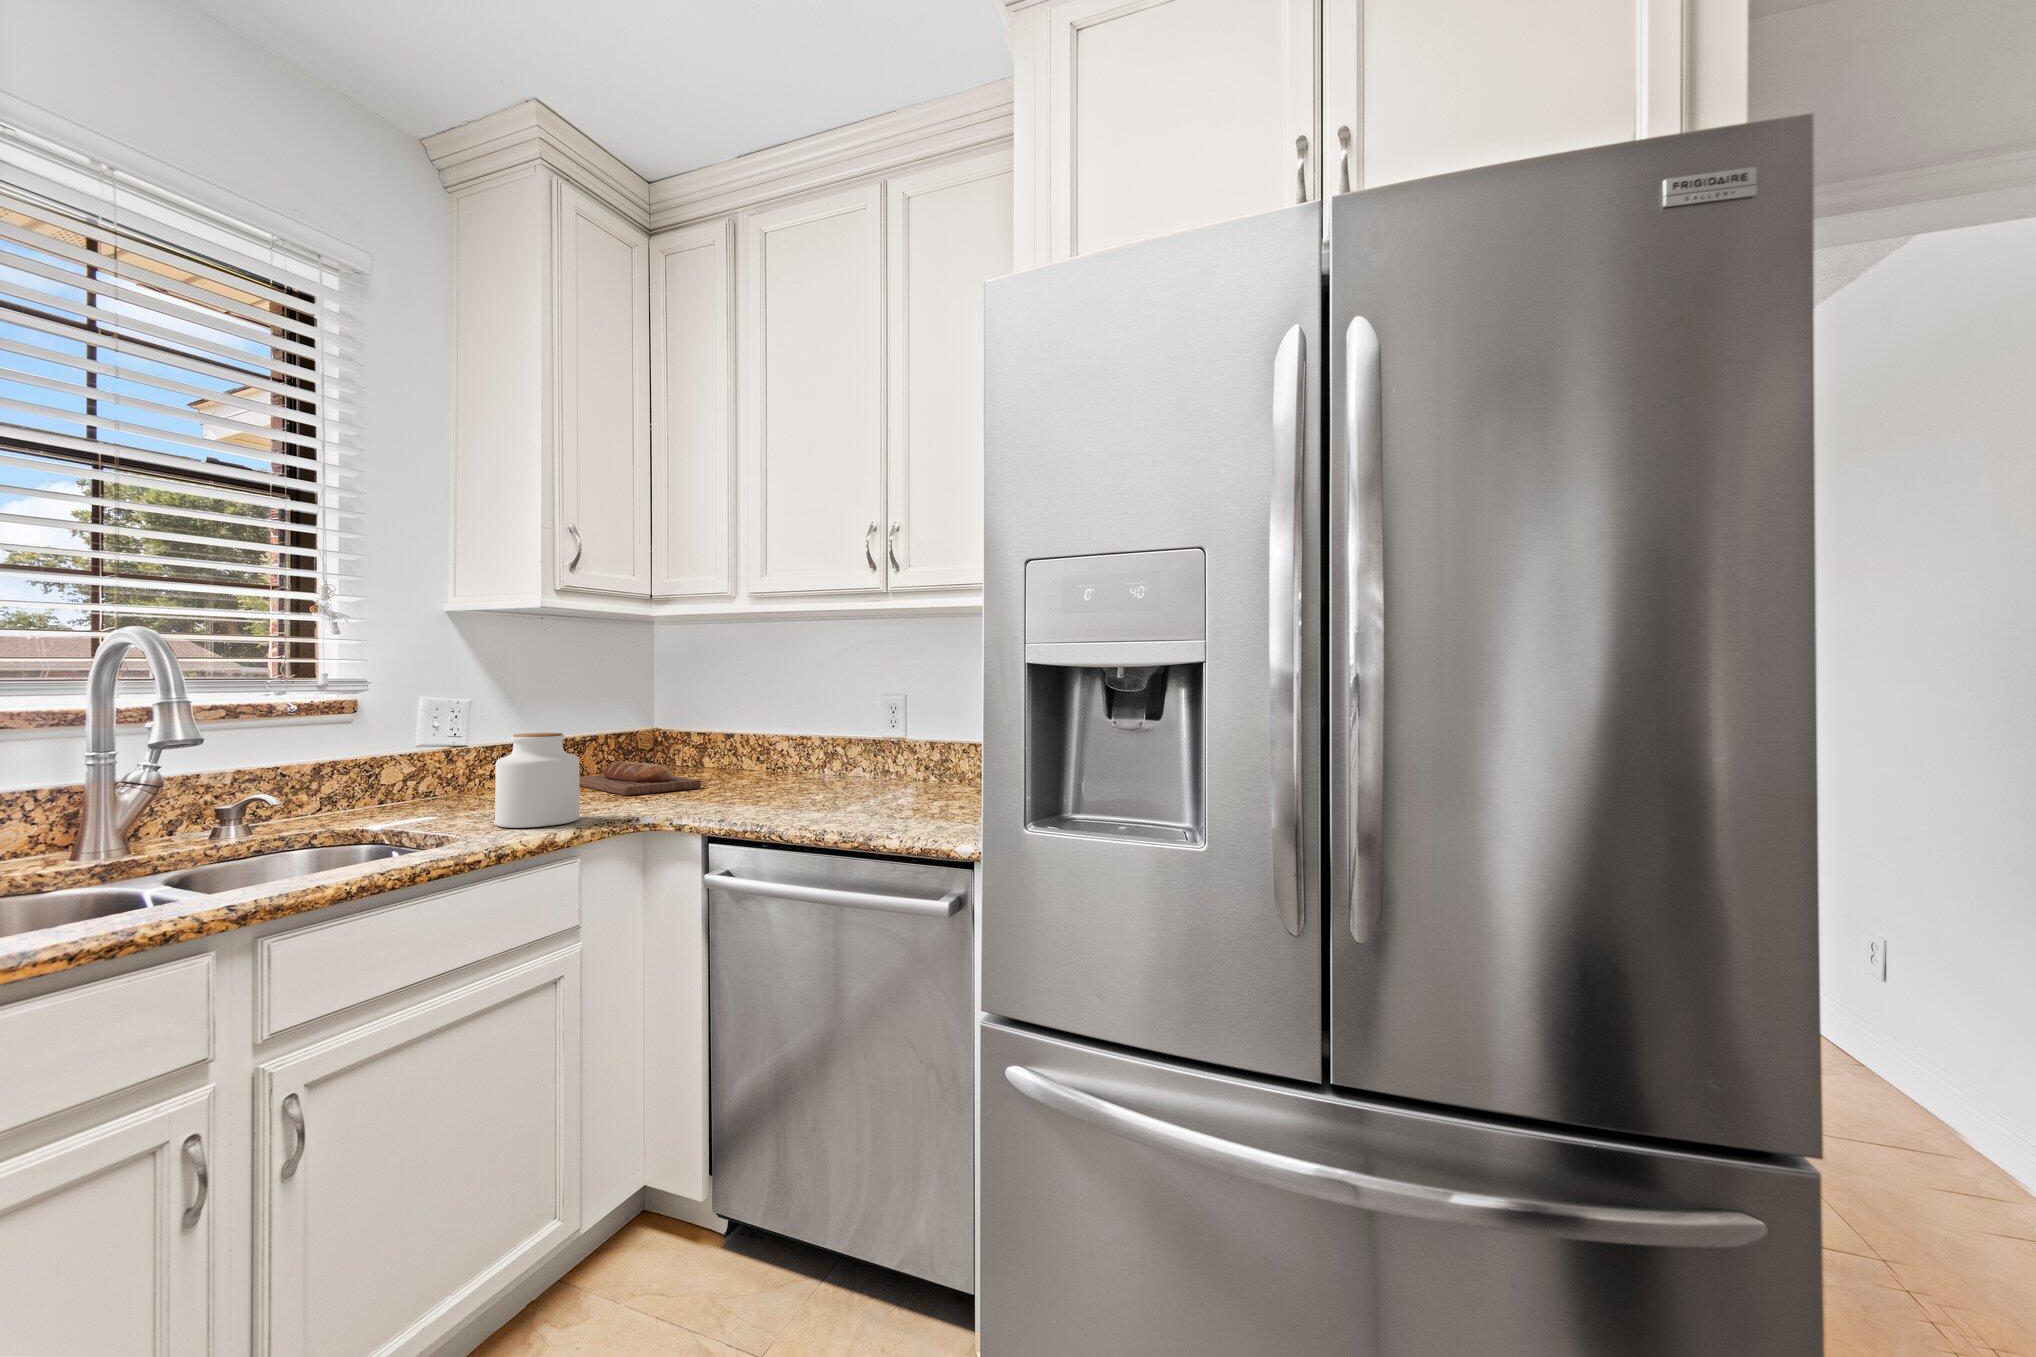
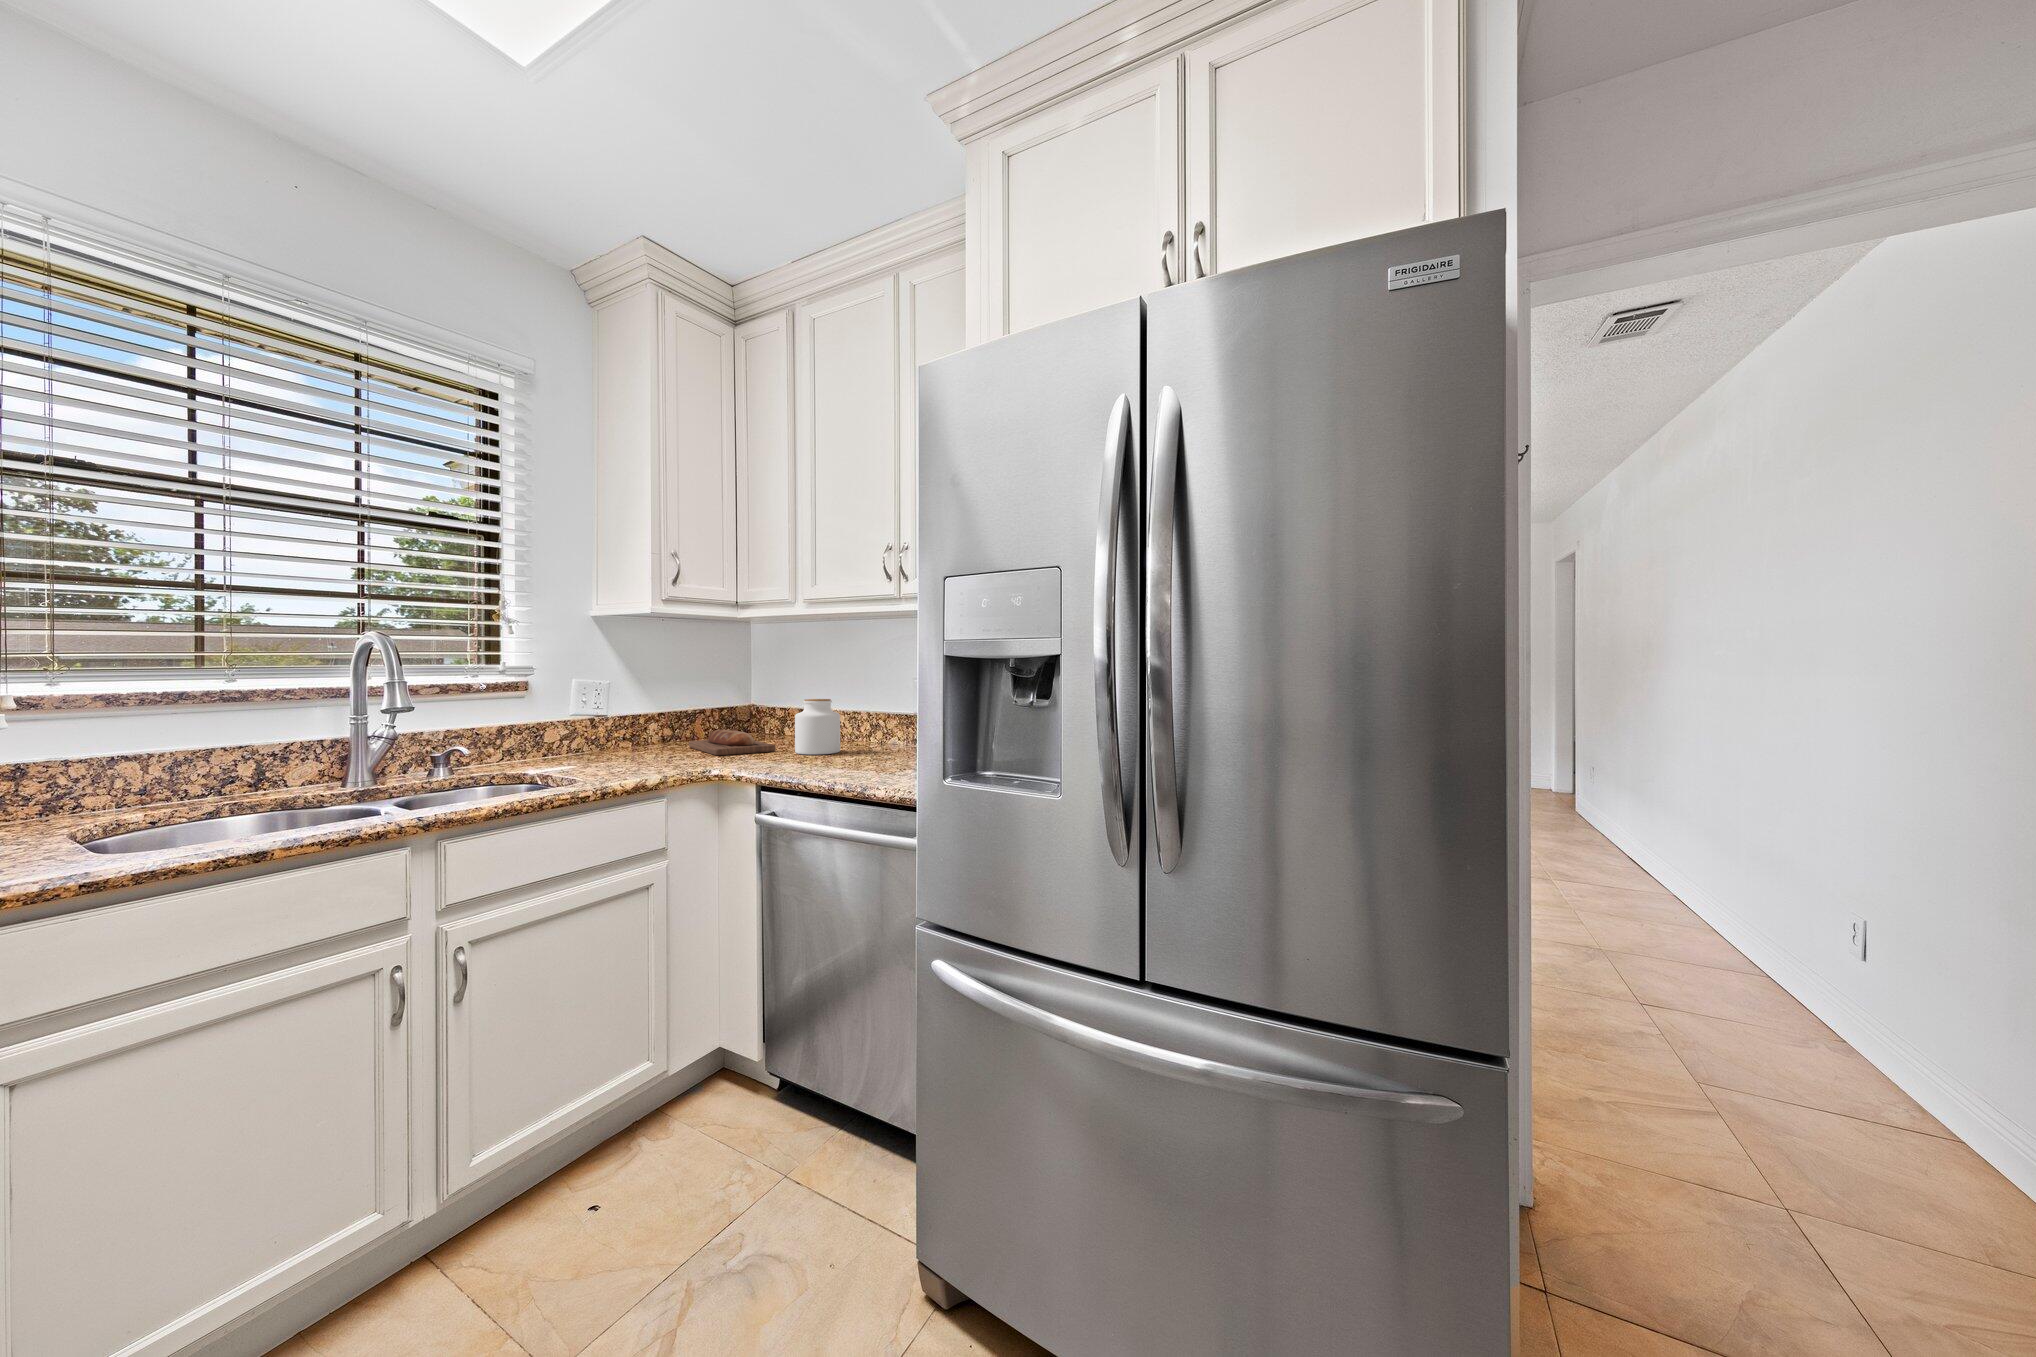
jar: present [495,733,580,828] -> present [795,699,840,755]

